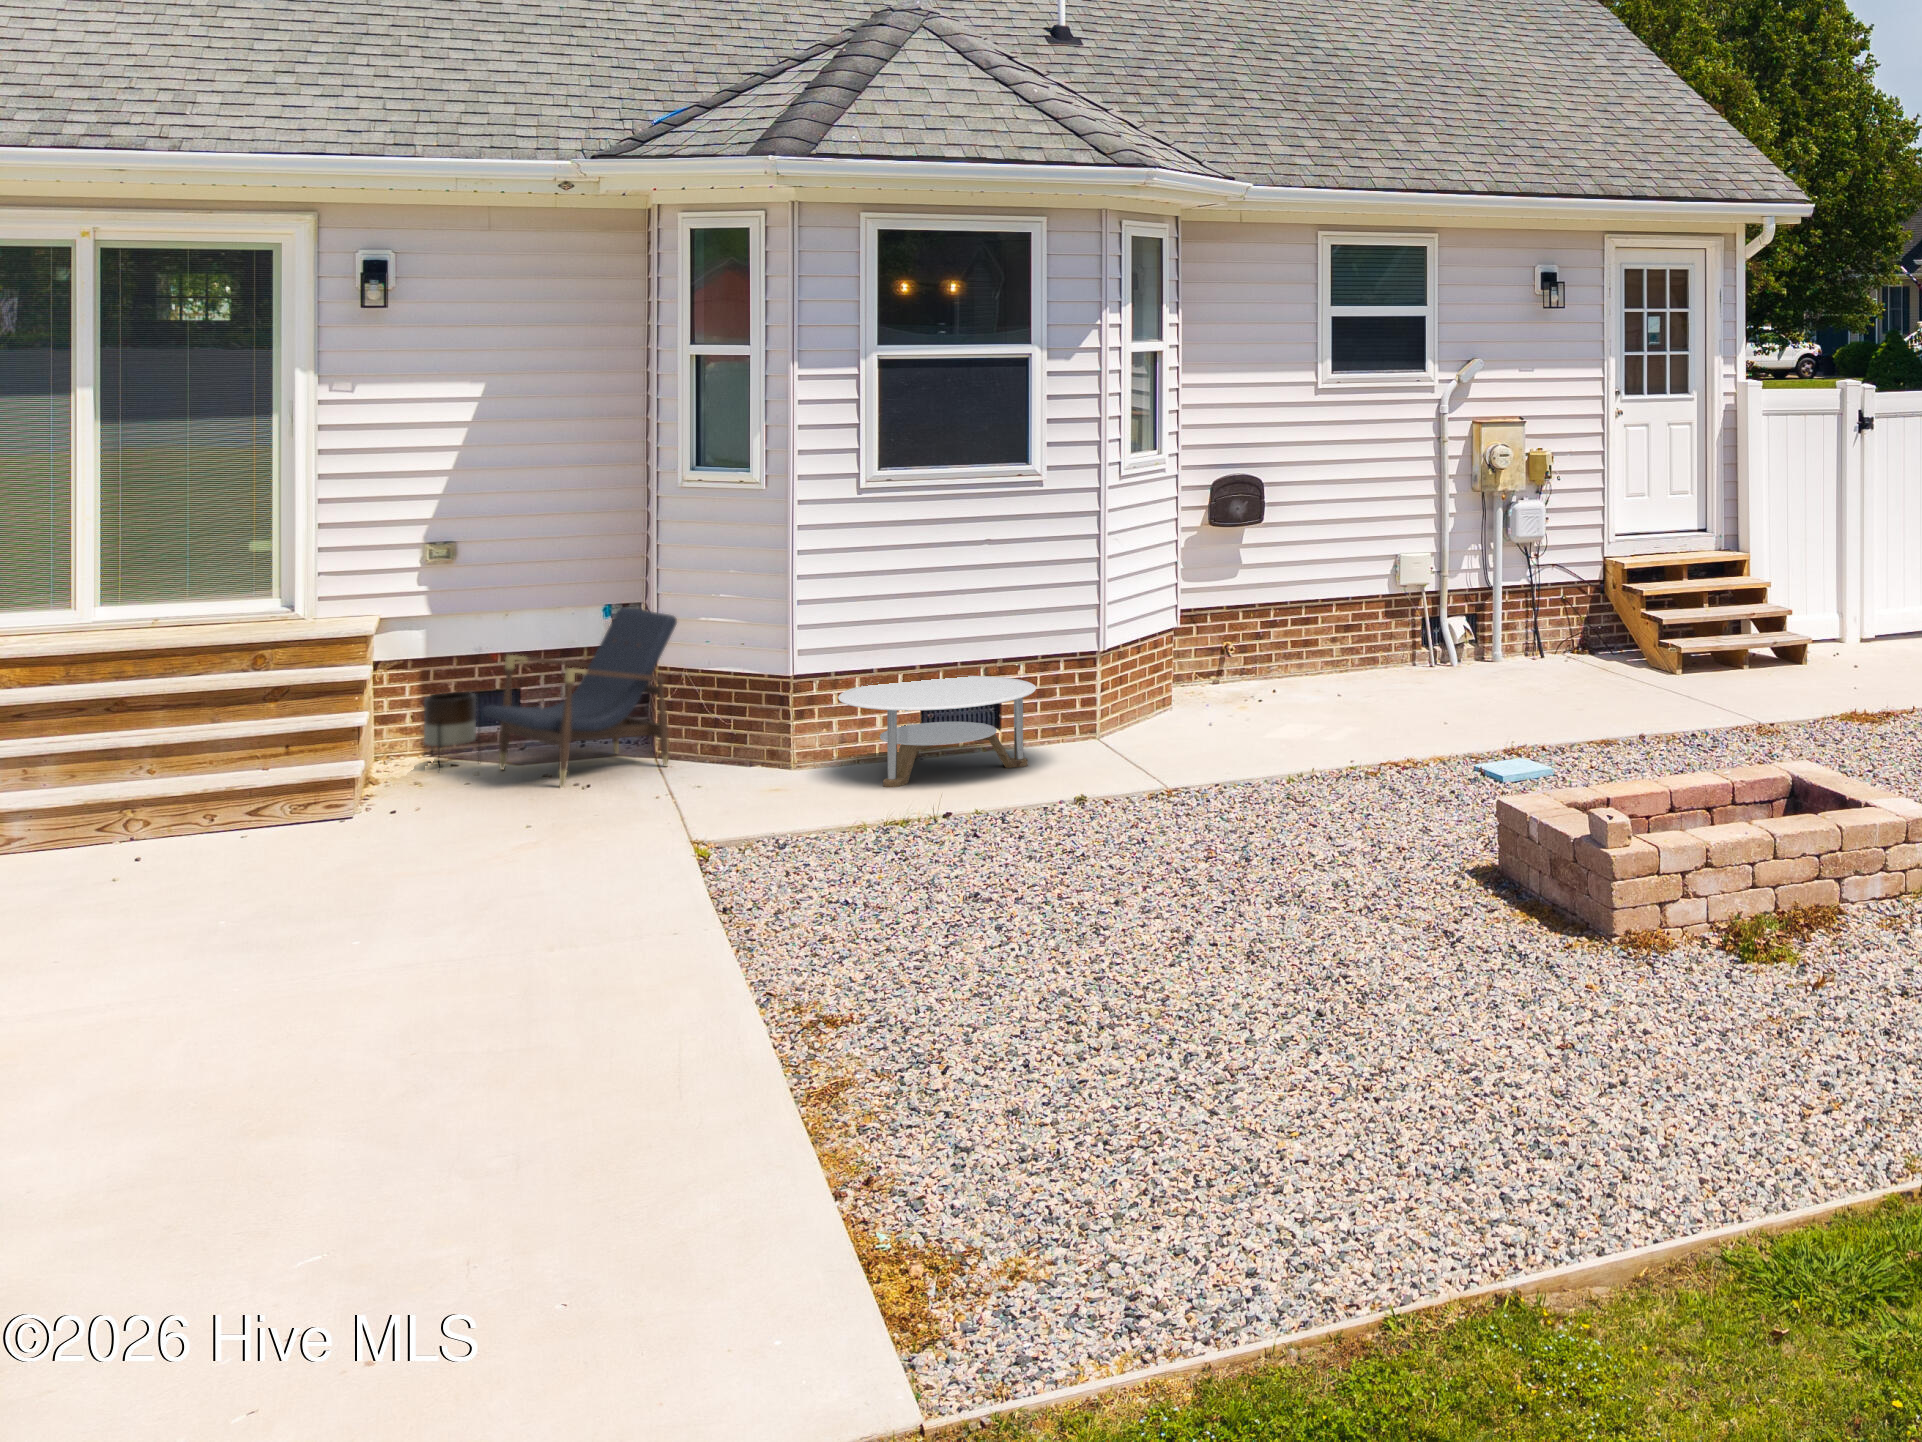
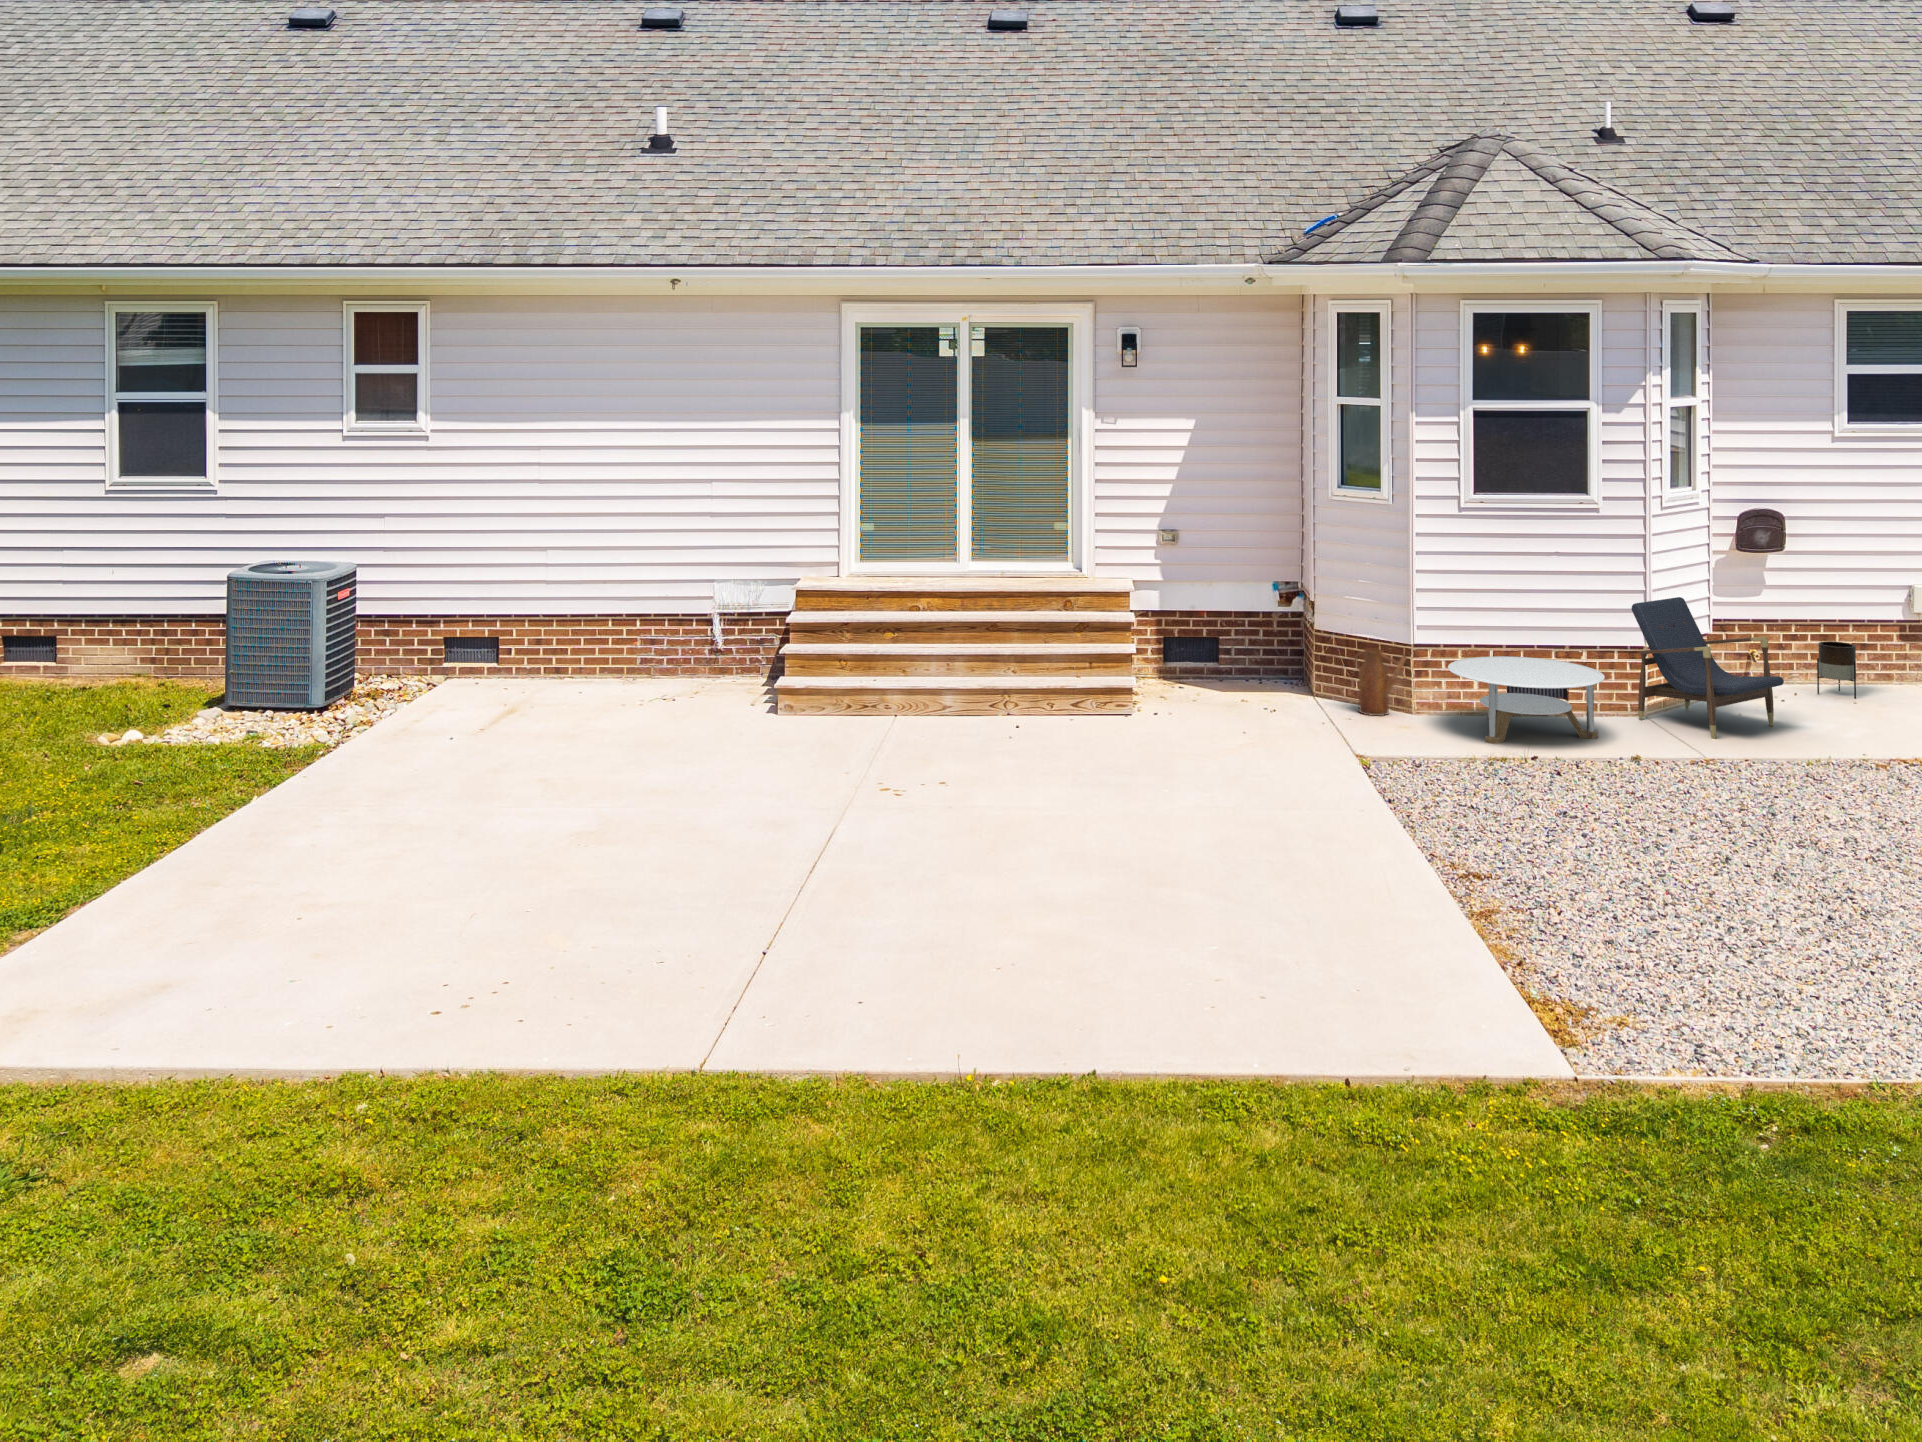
lounge chair: present [483,607,677,788] -> present [1632,597,1784,739]
watering can: none [715,684,786,774] -> present [1354,648,1407,716]
planter: present [424,692,479,749] -> present [1817,641,1856,699]

